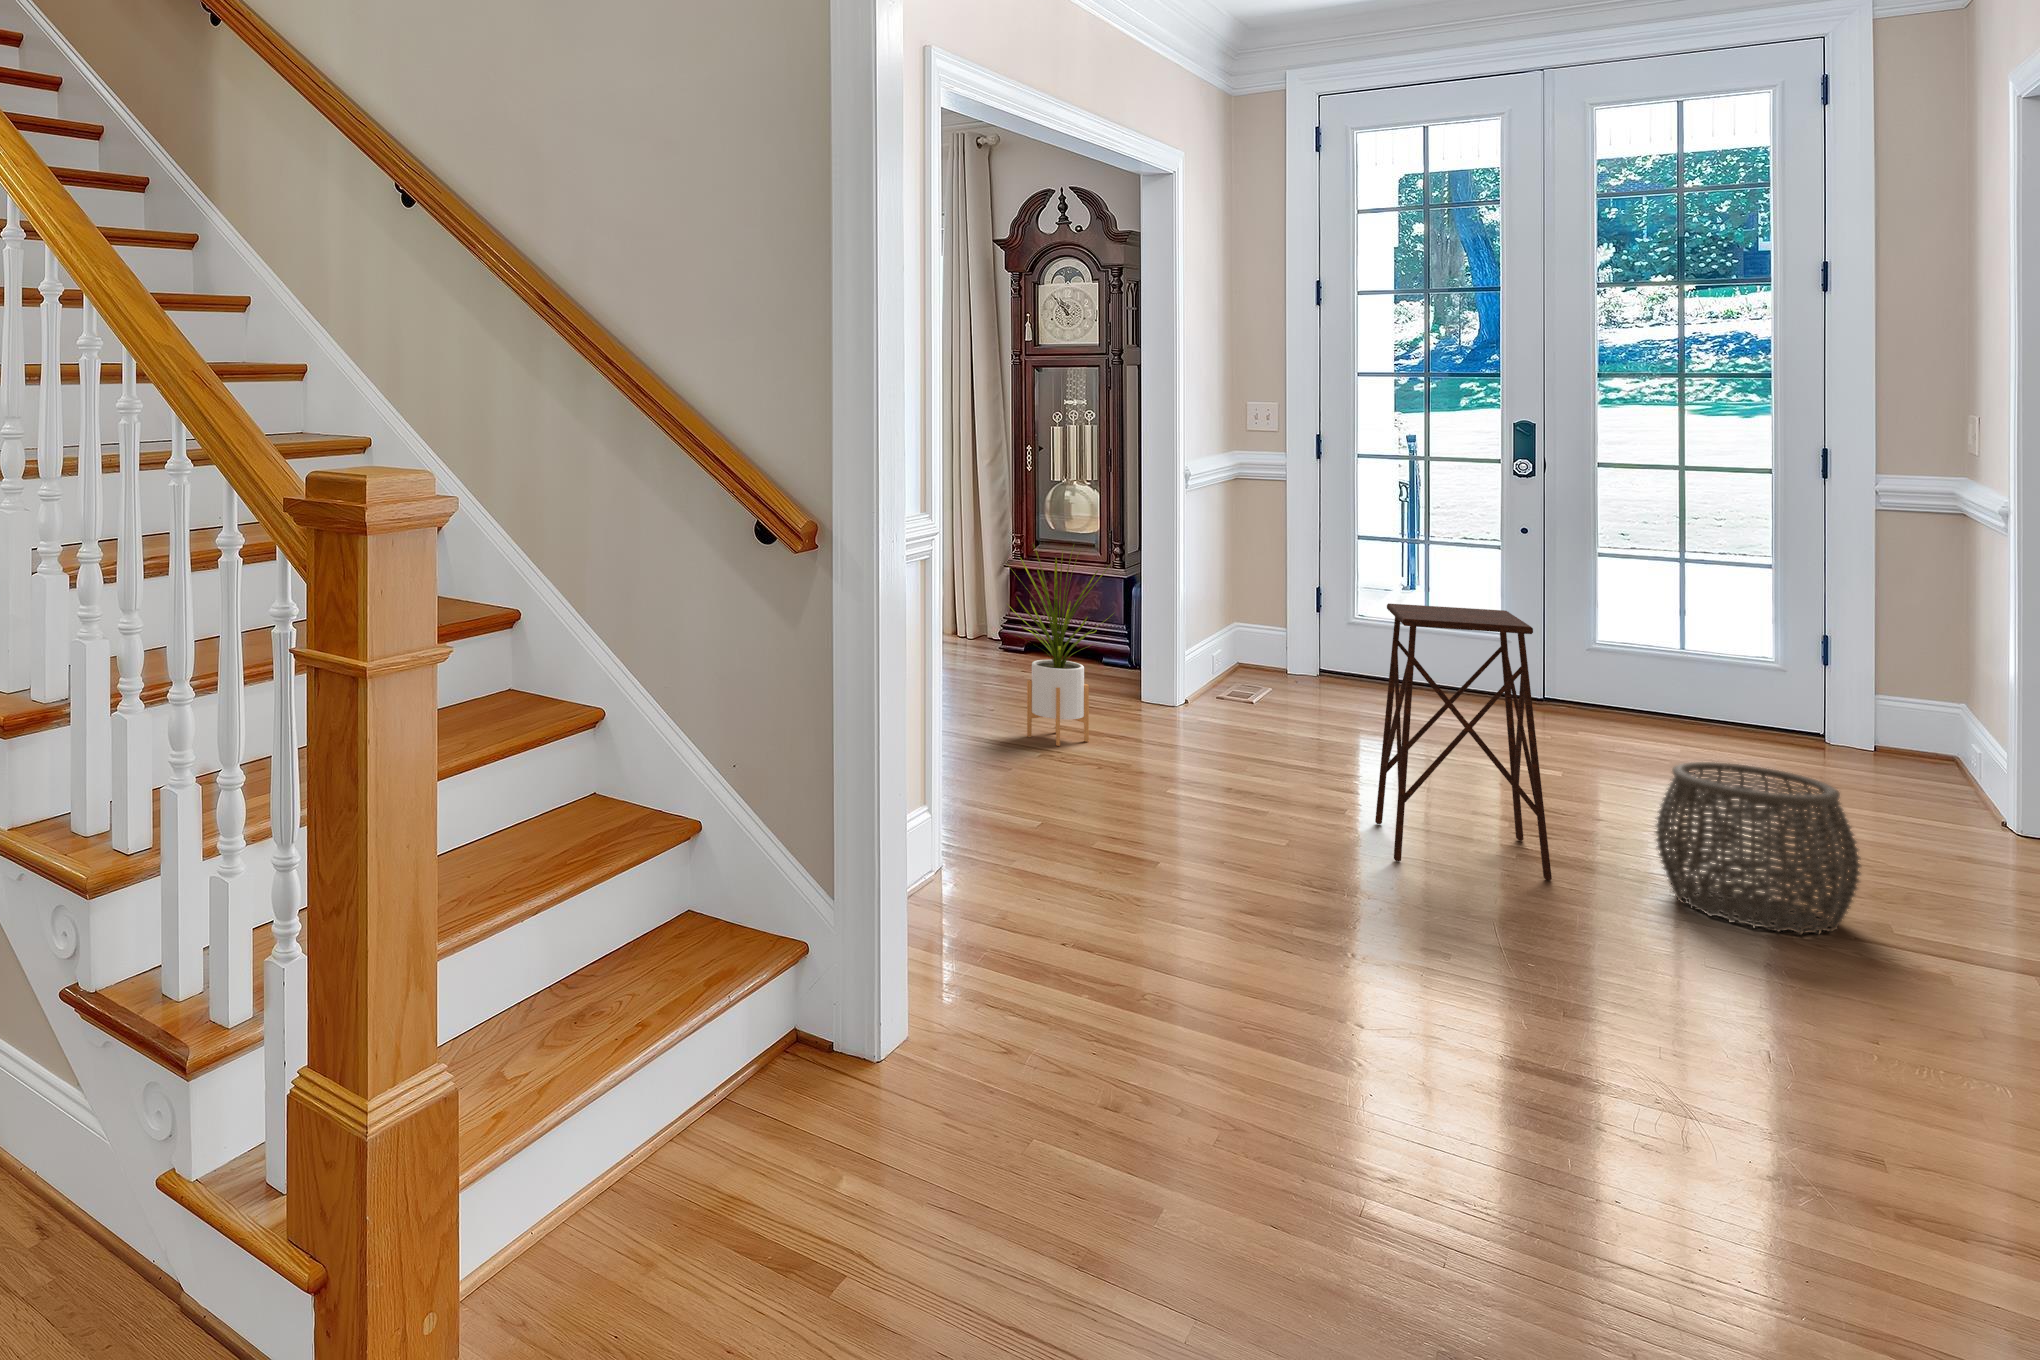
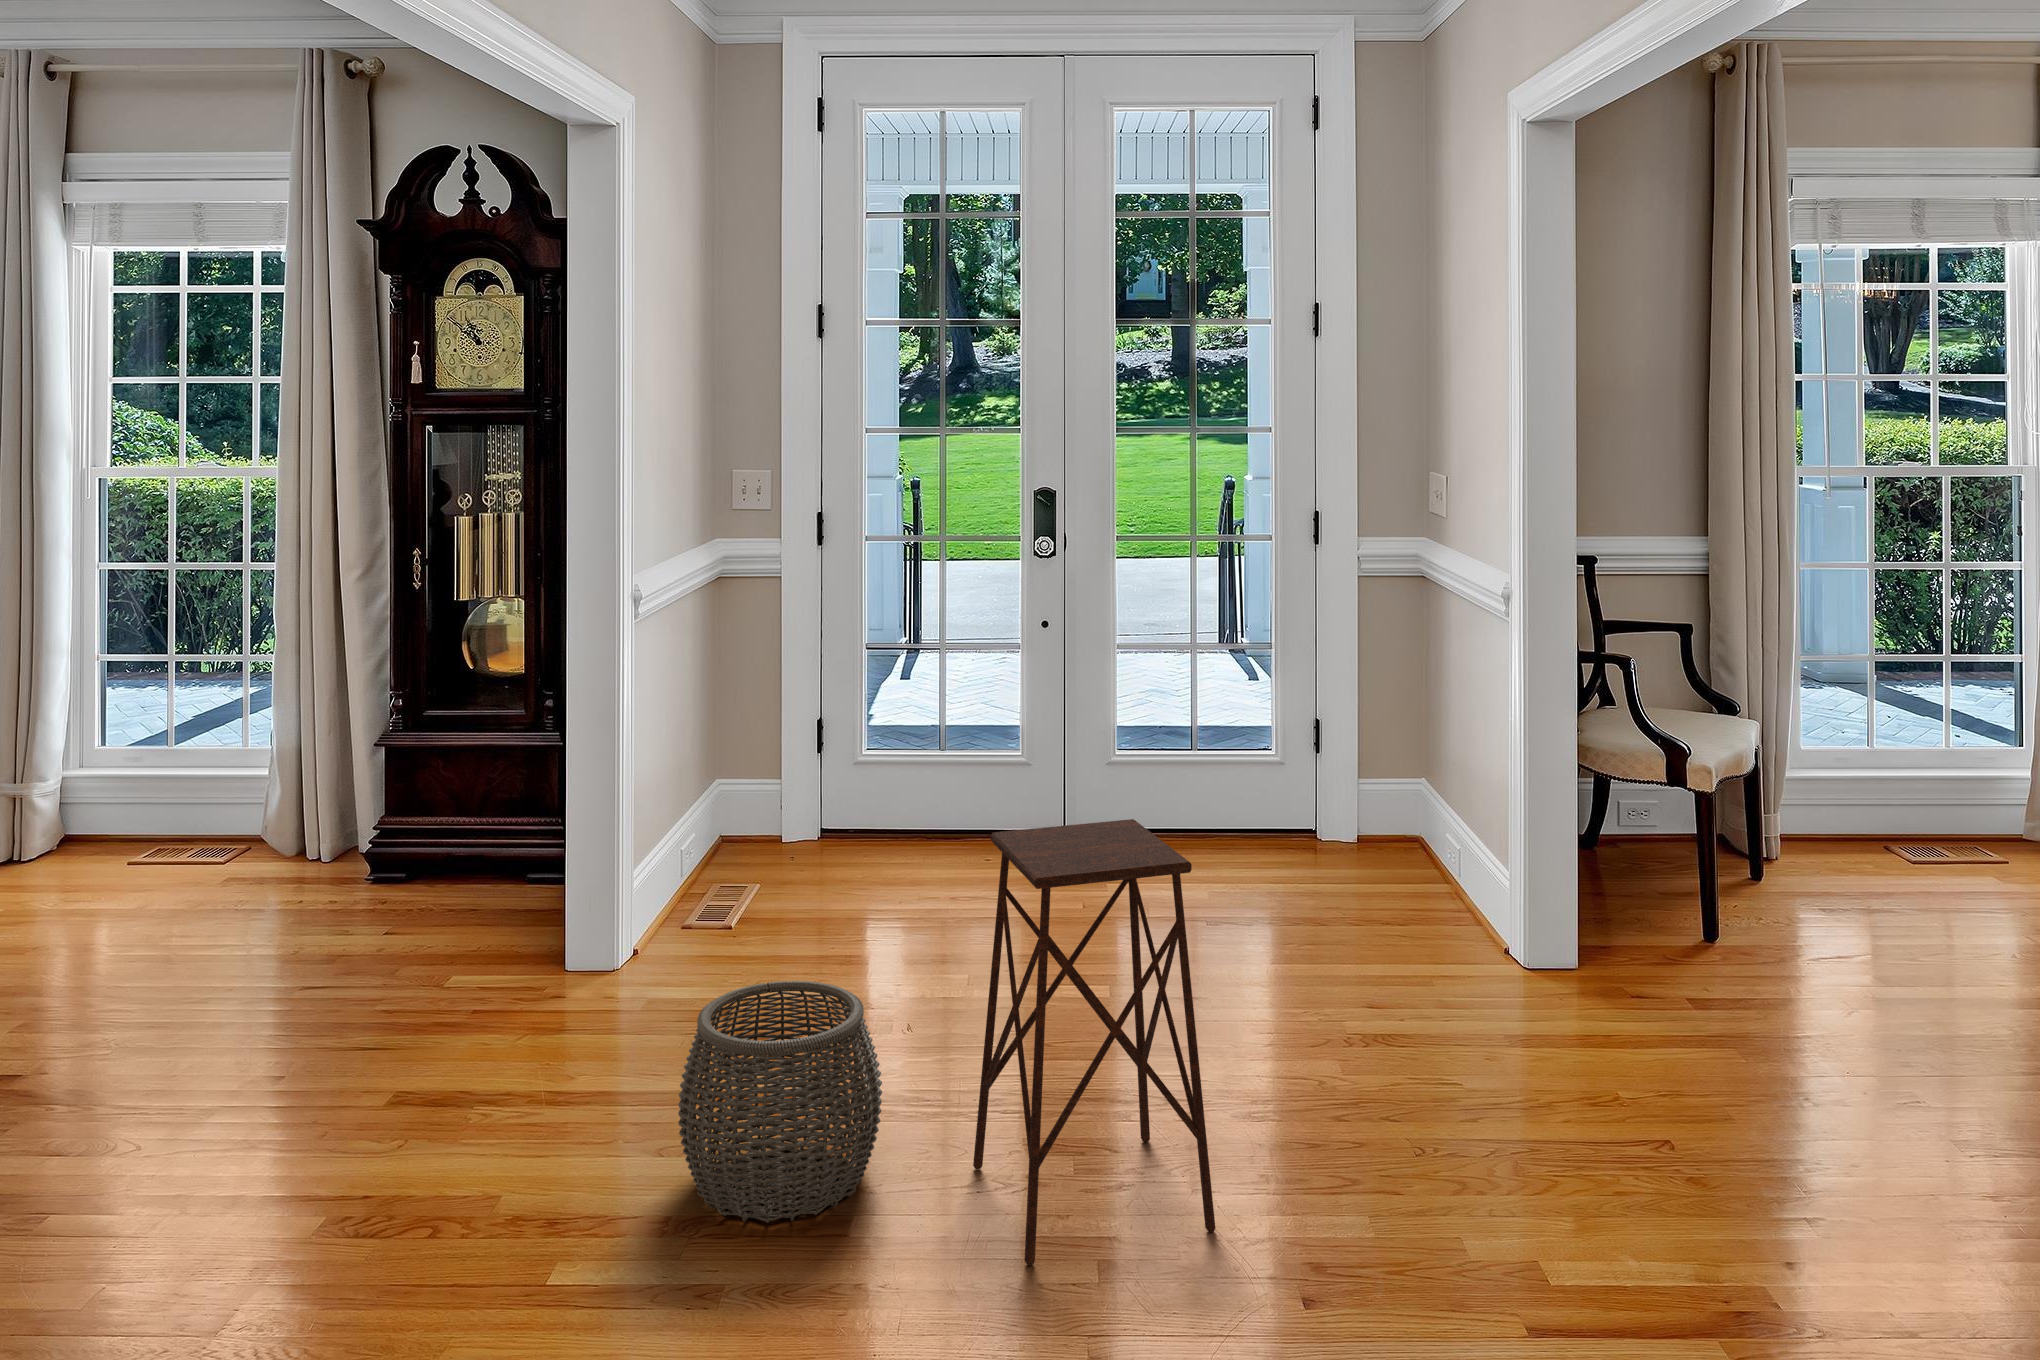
house plant: present [1008,546,1110,746] -> none [386,753,576,1115]
woven basket: present [1655,762,1861,934] -> present [678,981,882,1223]

